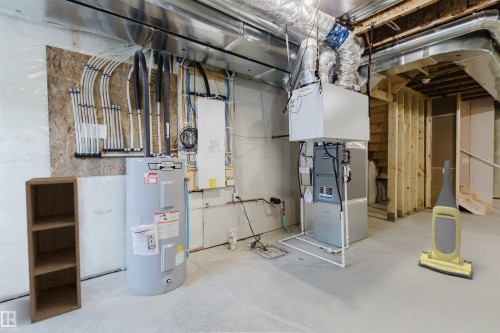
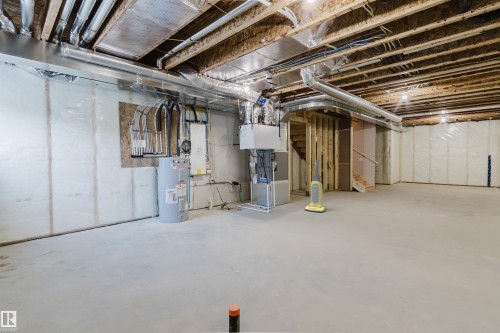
shelving unit: present [25,176,81,324] -> none [117,167,147,230]

